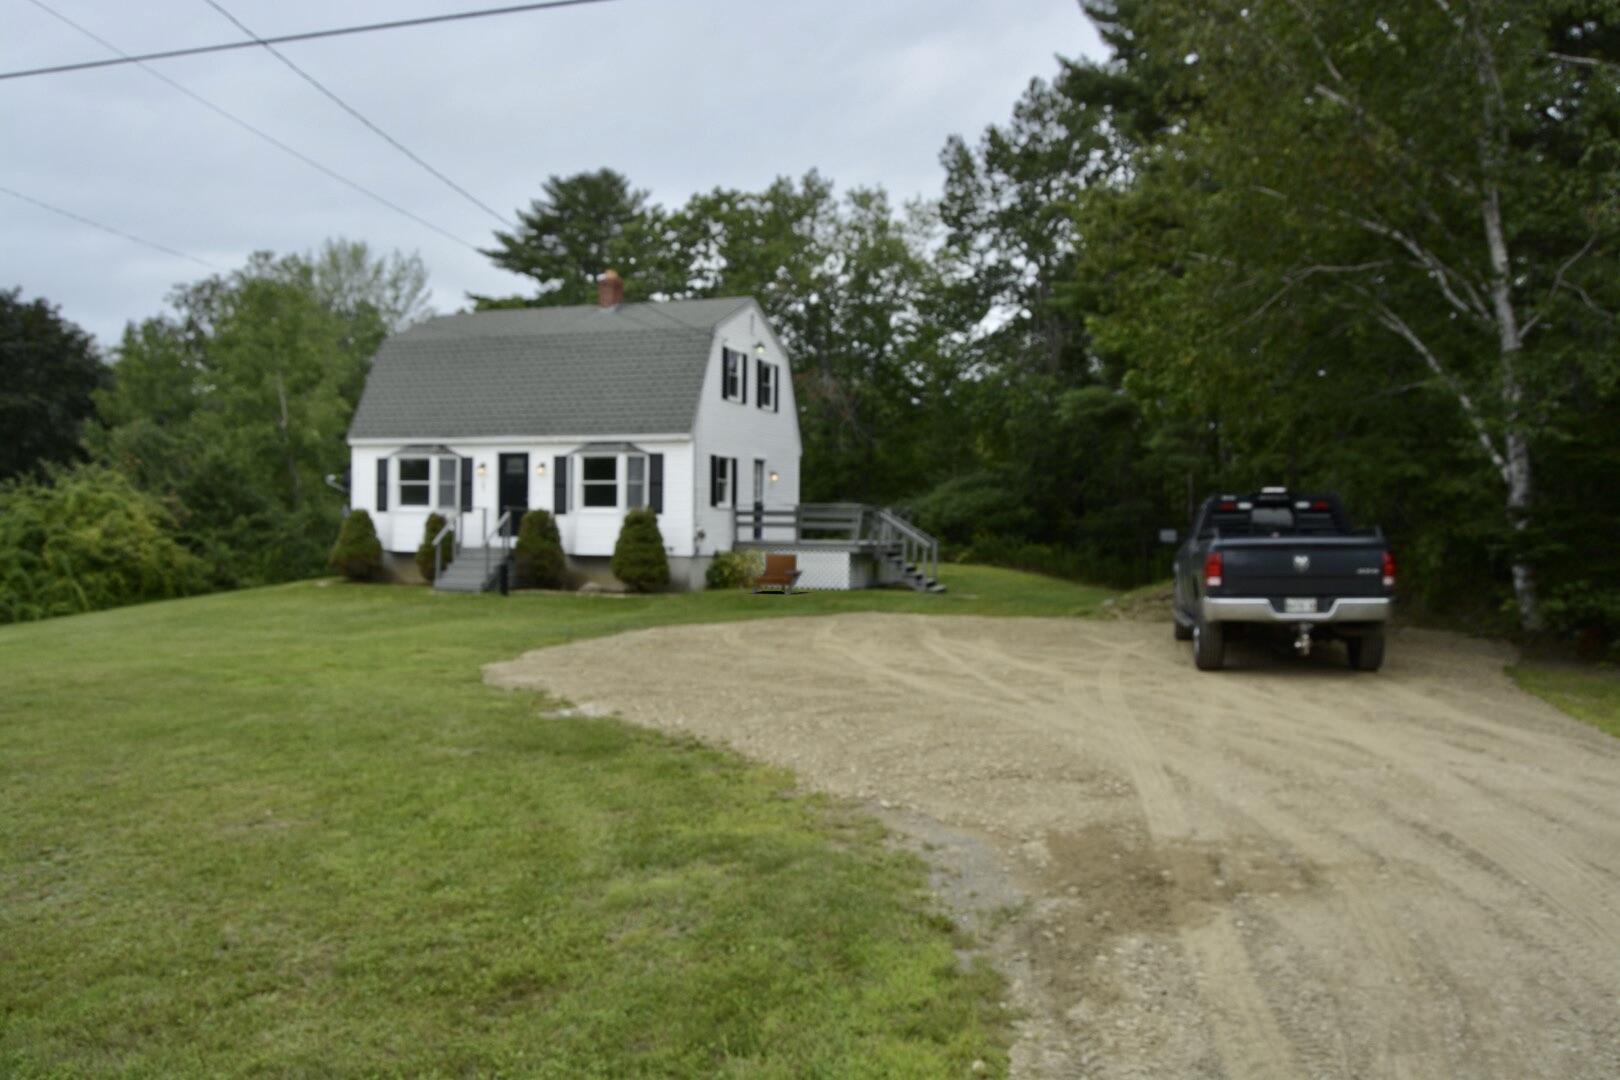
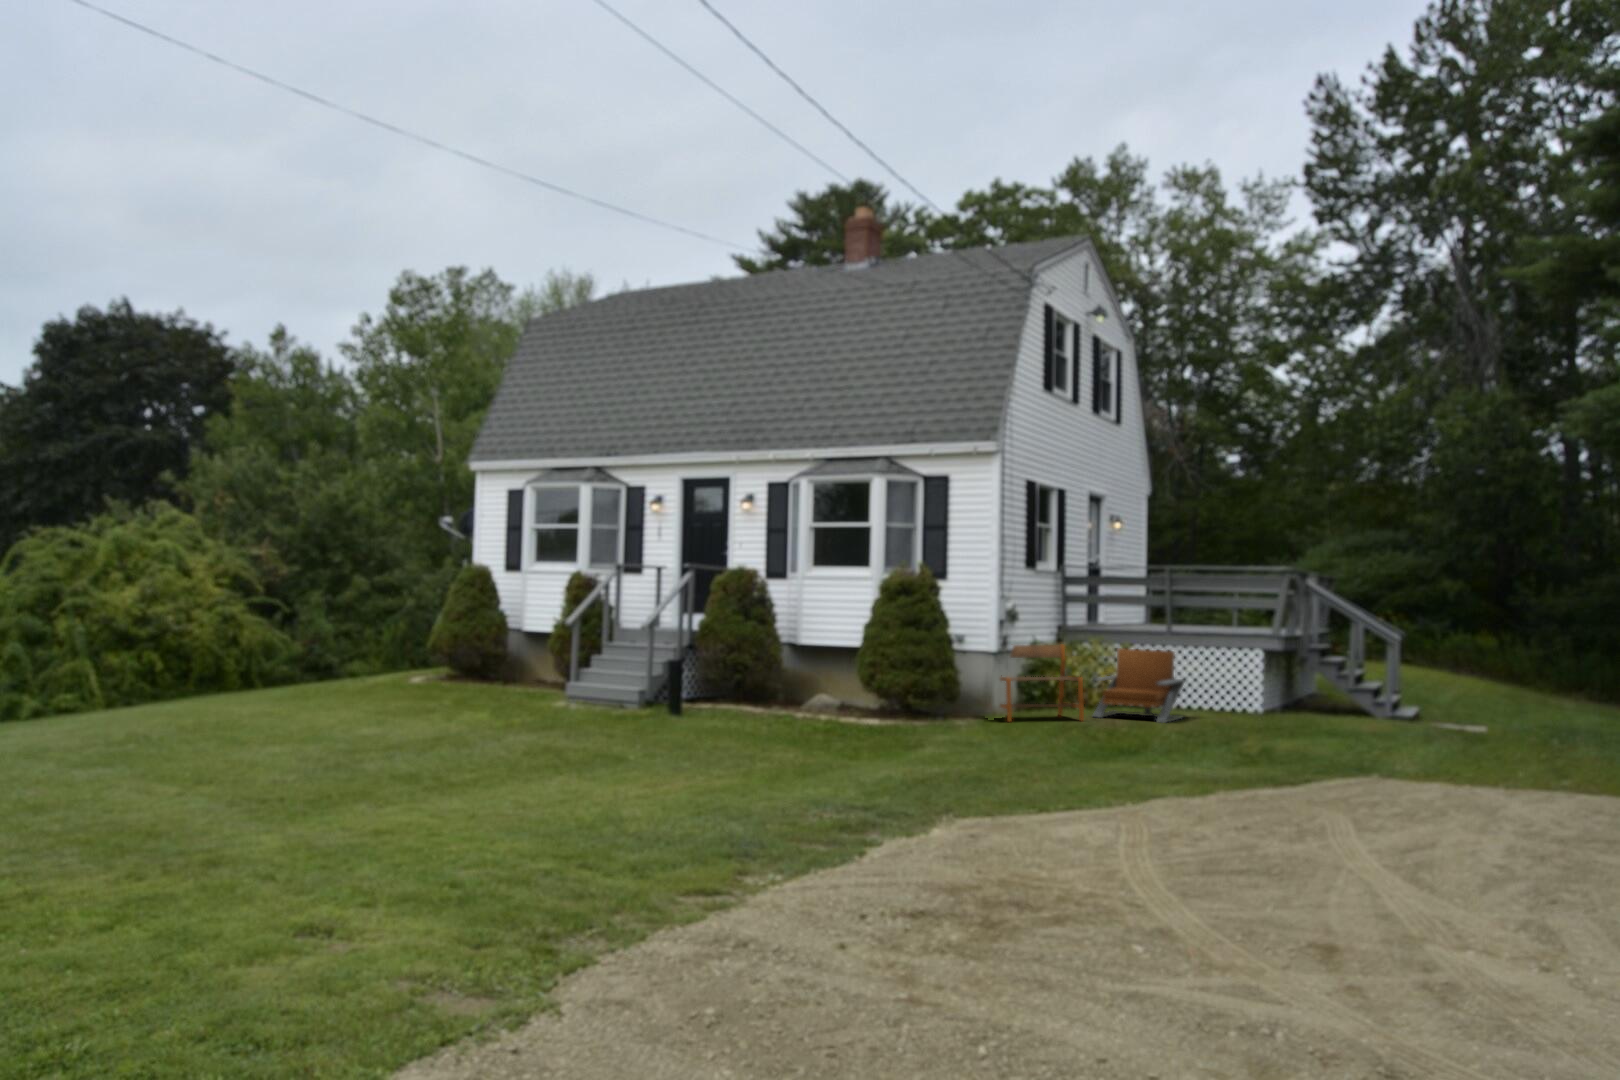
bench: none [691,551,743,596] -> present [1000,644,1084,722]

